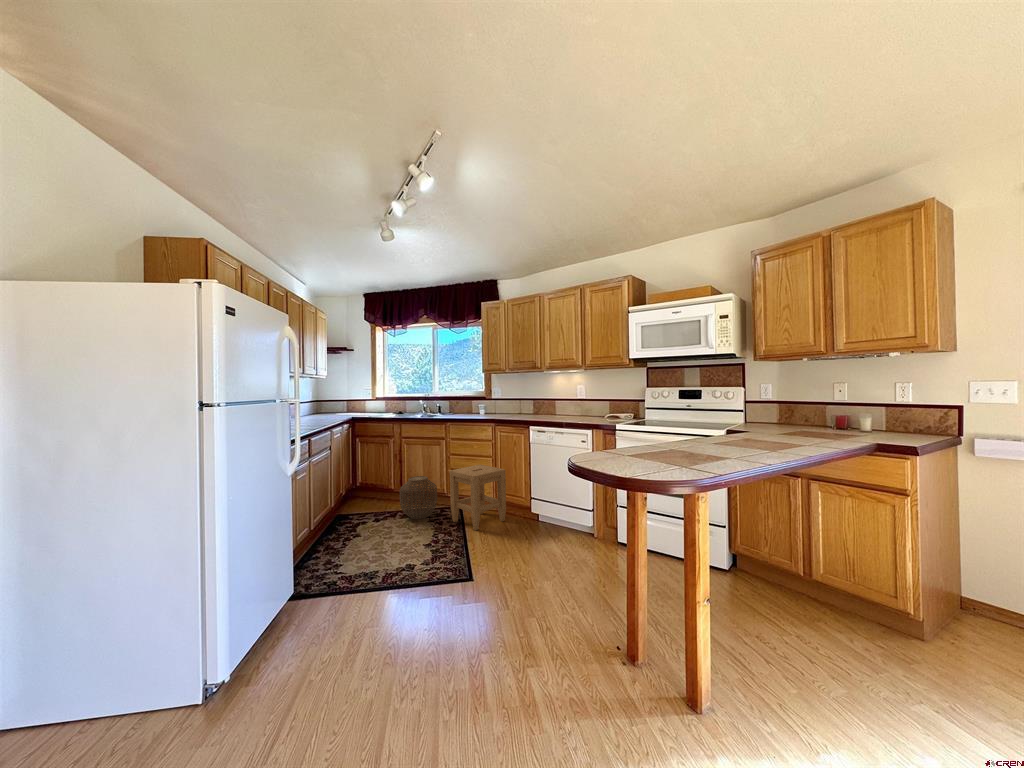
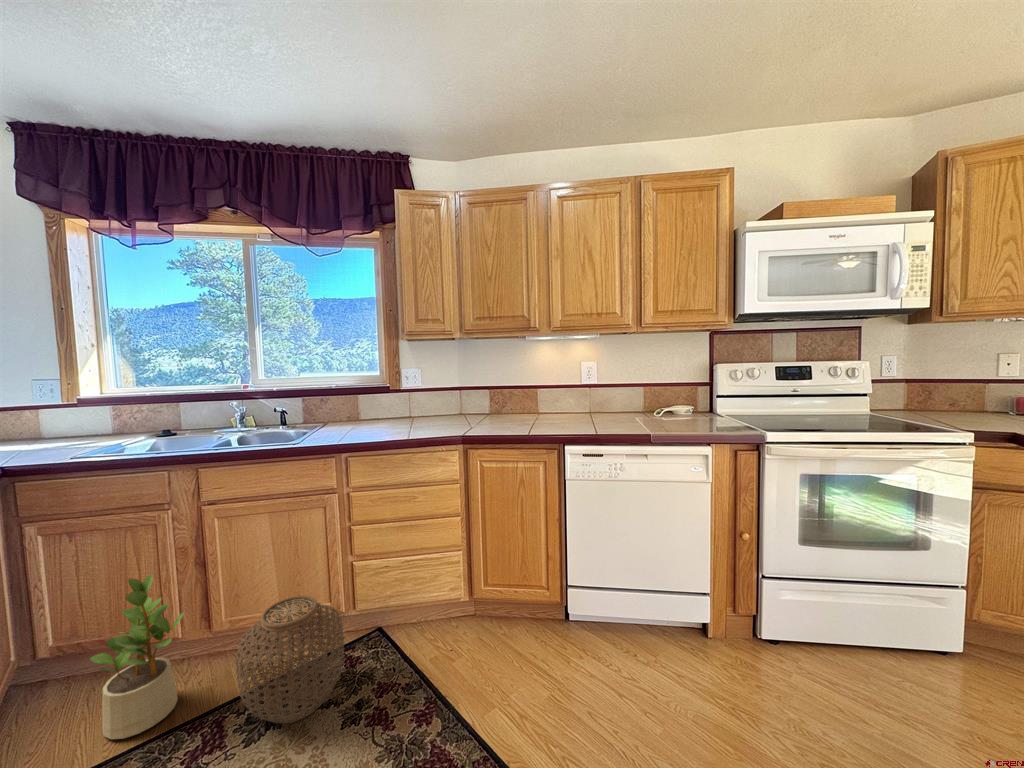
potted plant: none [366,458,392,511] -> present [90,575,184,739]
stool: present [450,465,506,530] -> none [394,534,513,705]

